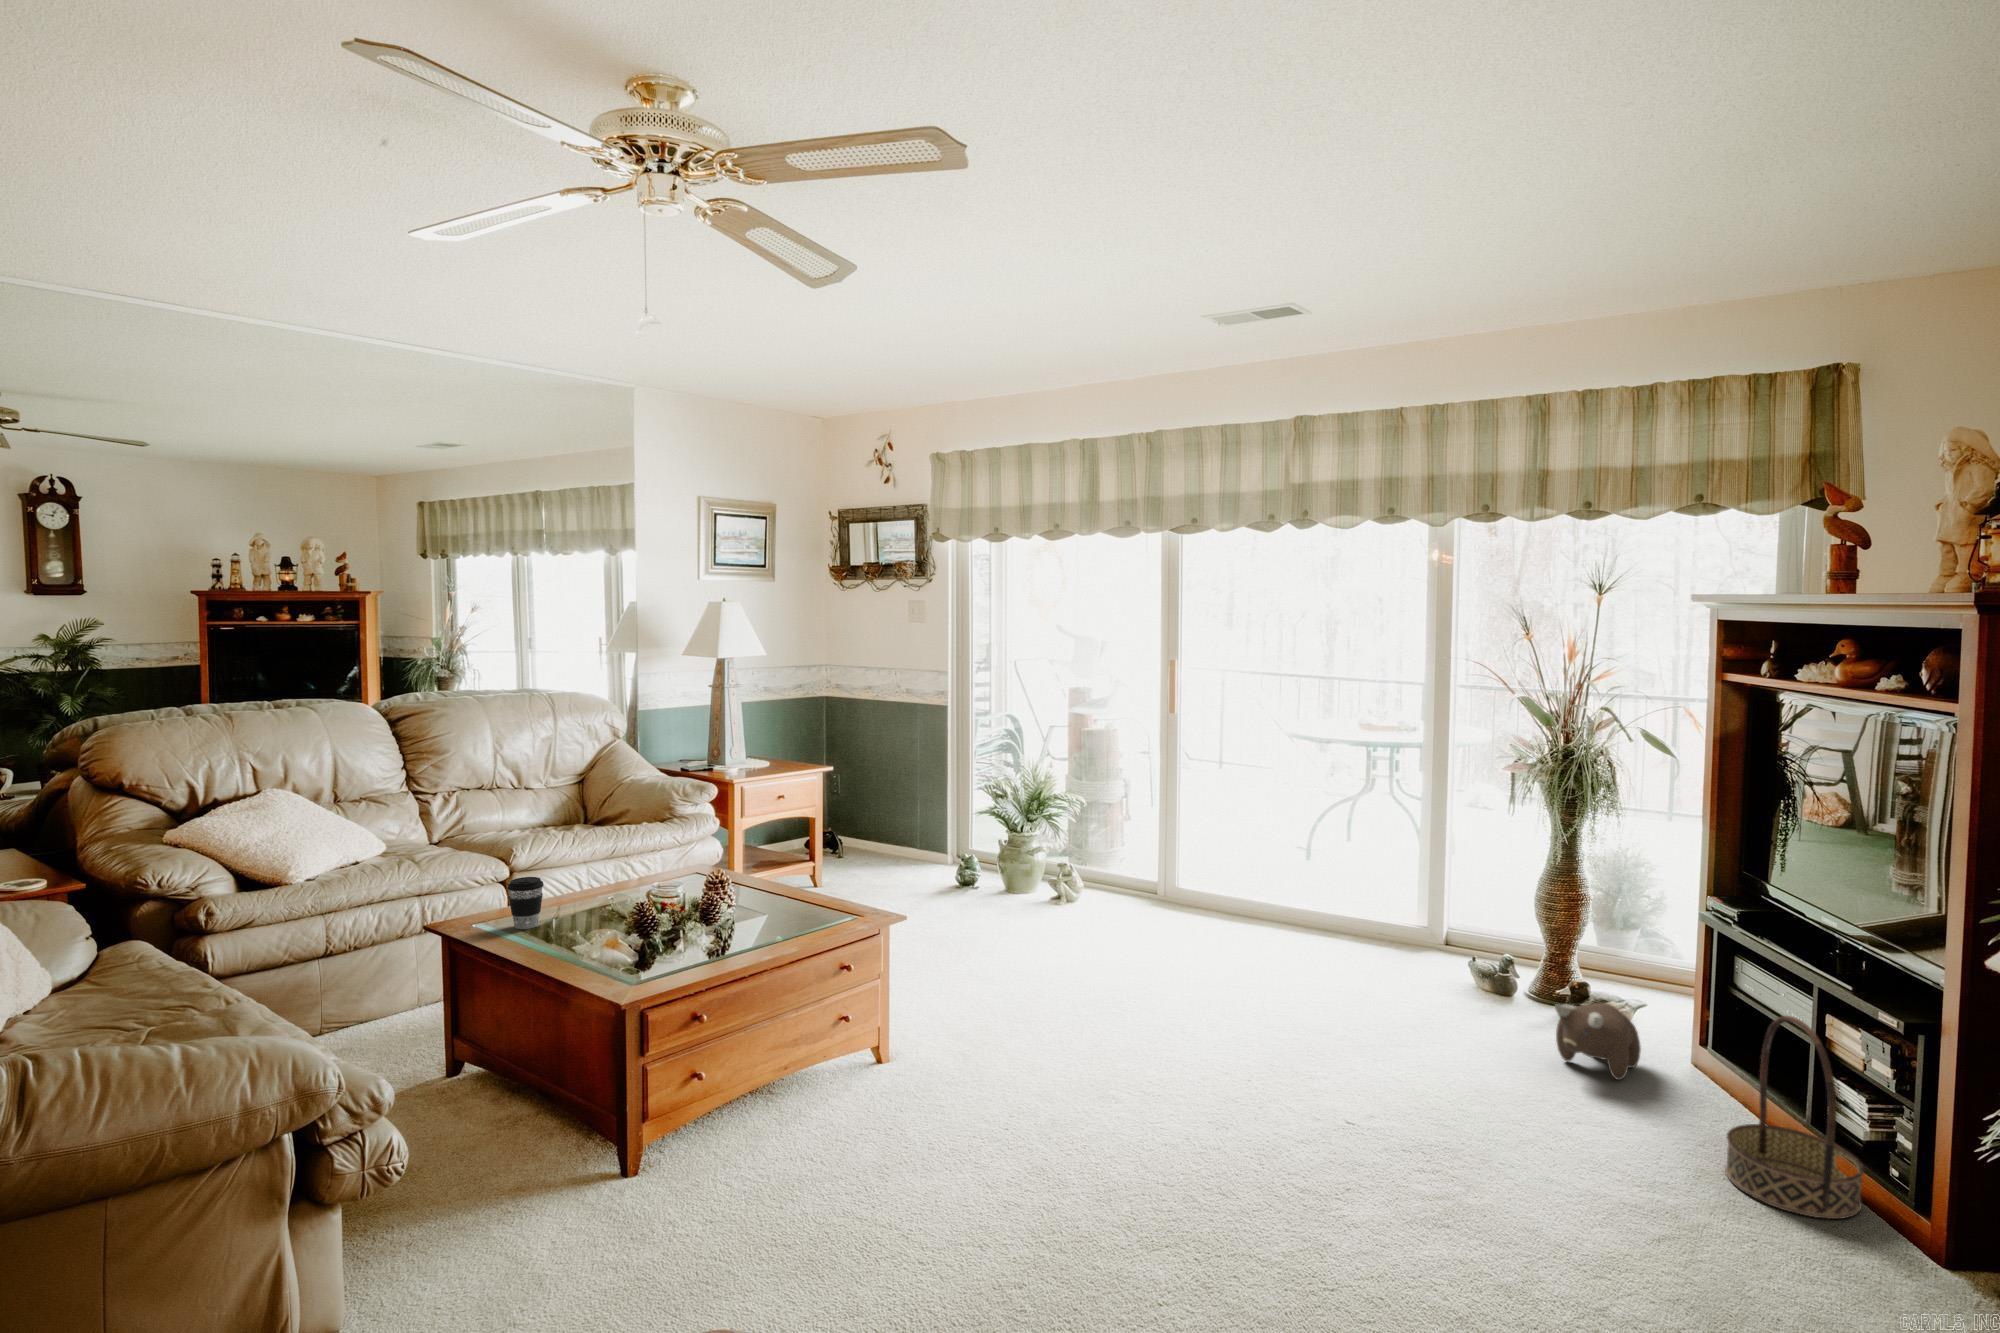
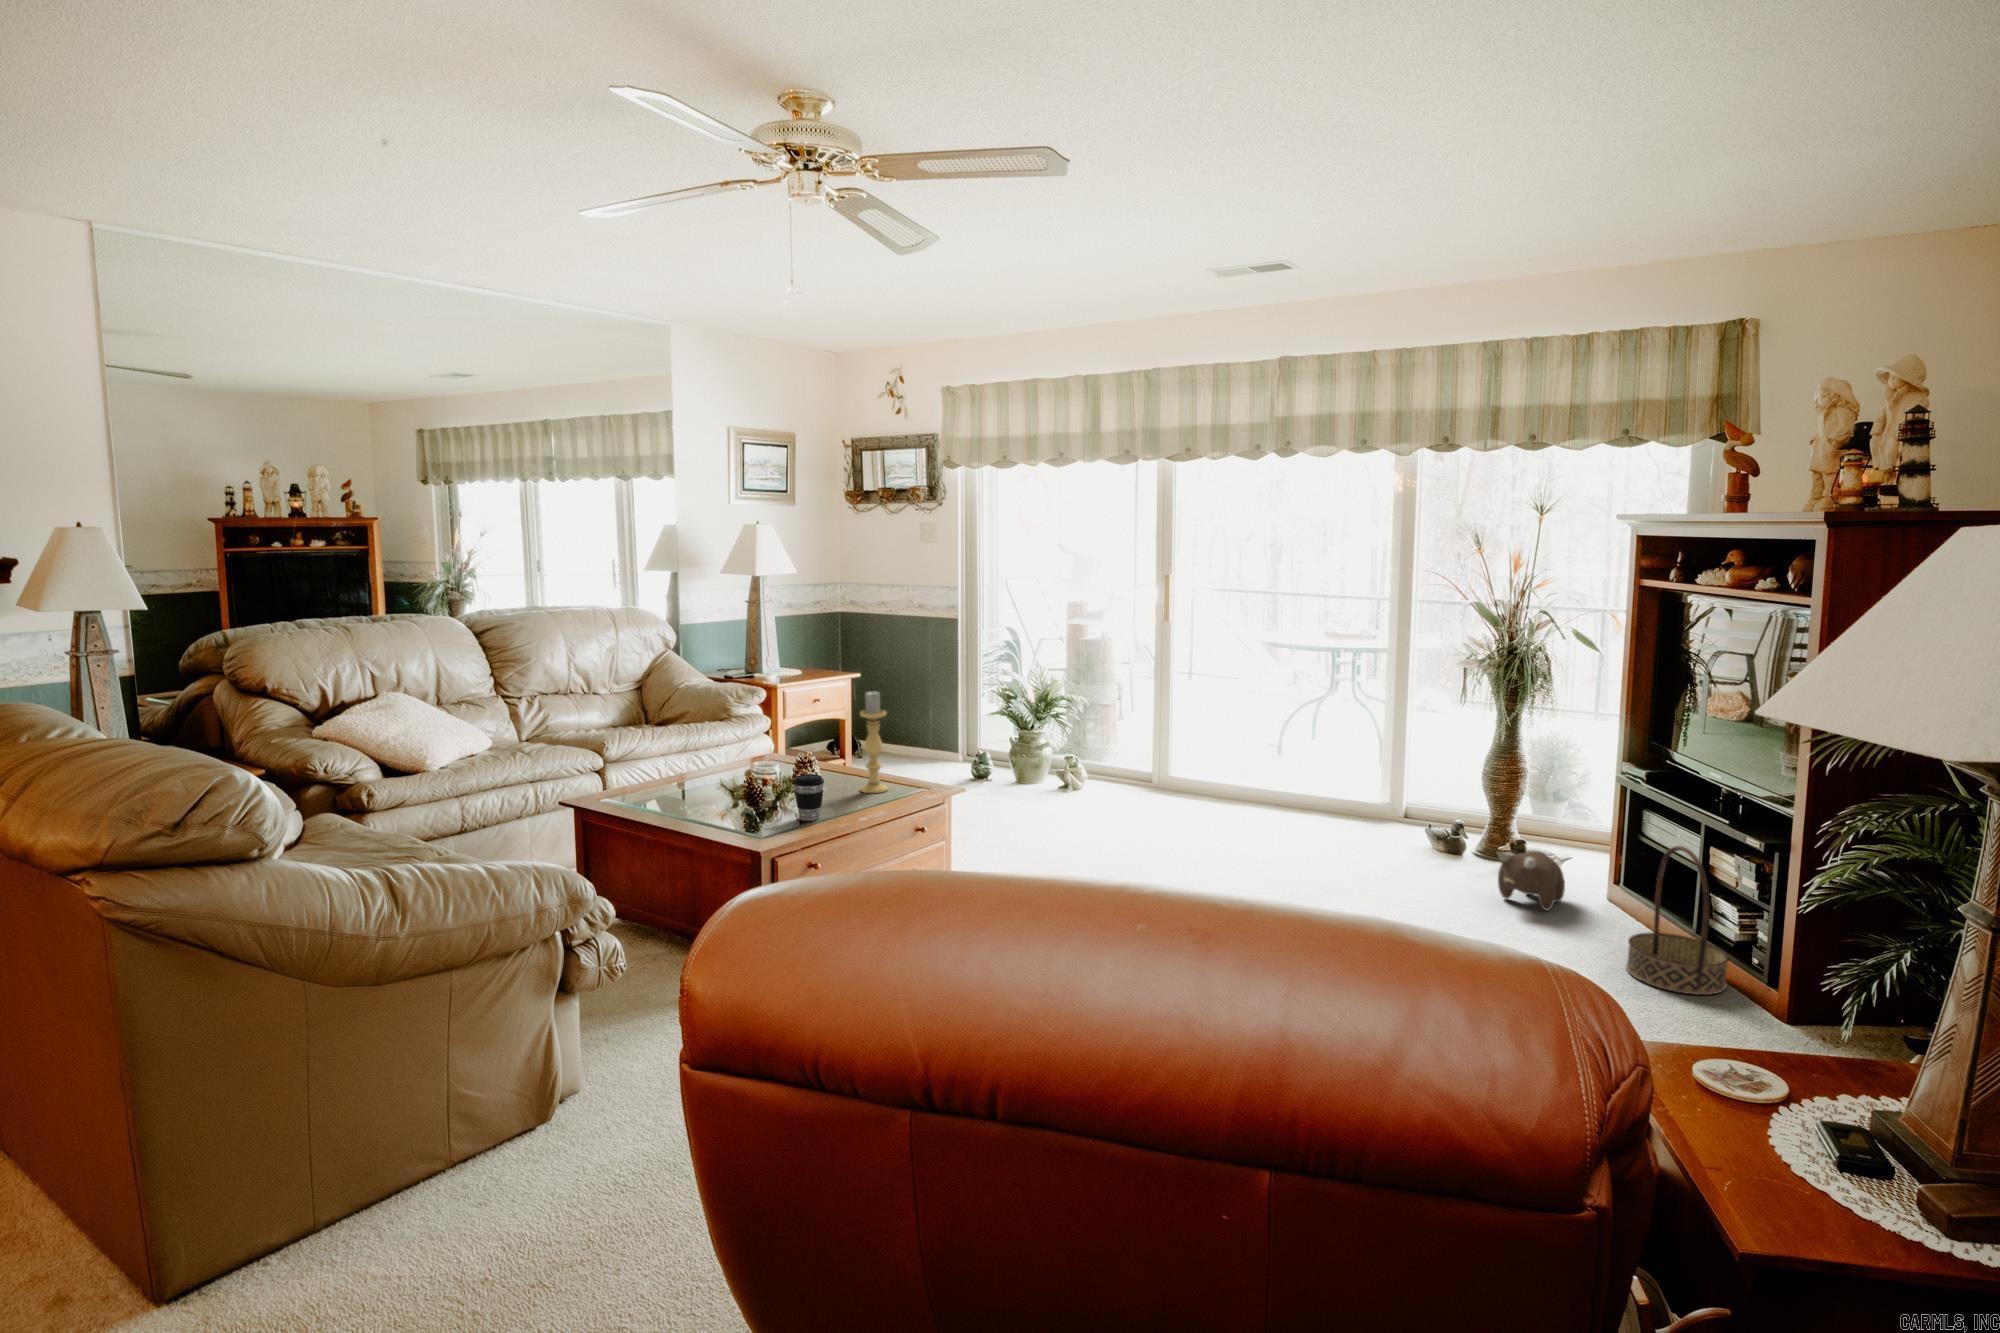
candle holder: none [781,797,814,920] -> present [860,692,888,793]
coffee cup: present [508,877,544,929] -> present [794,774,824,821]

